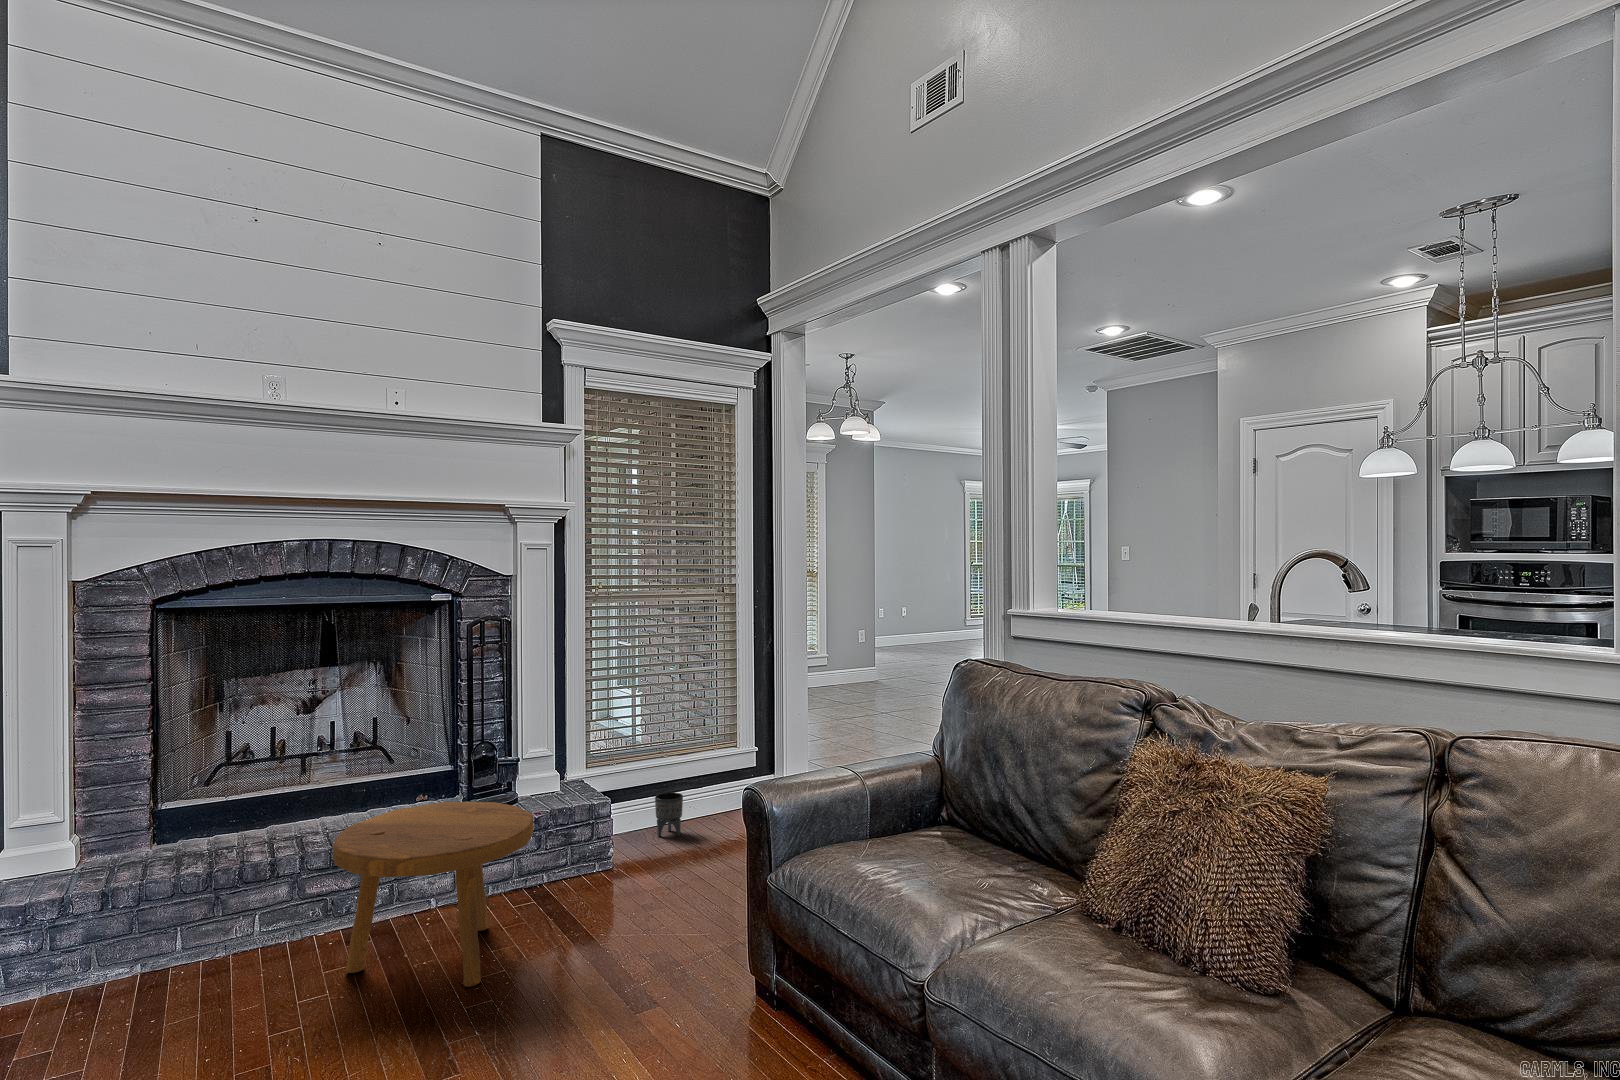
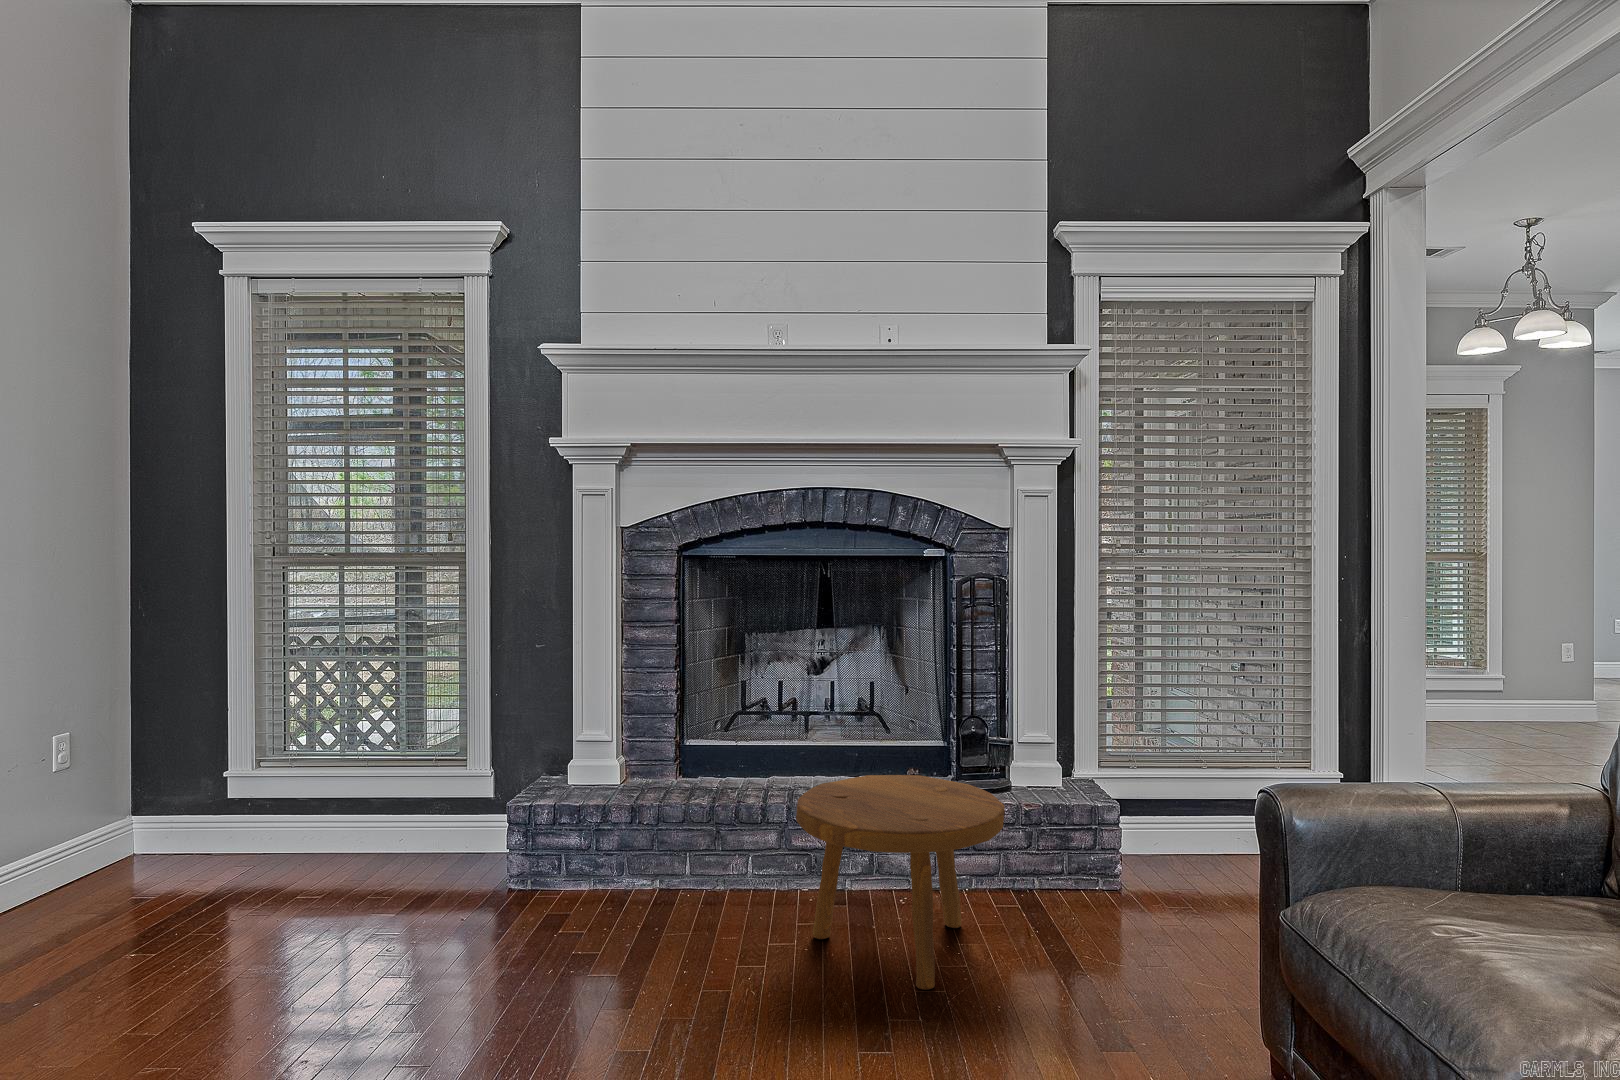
planter: present [655,792,683,837] -> none [1187,810,1226,868]

